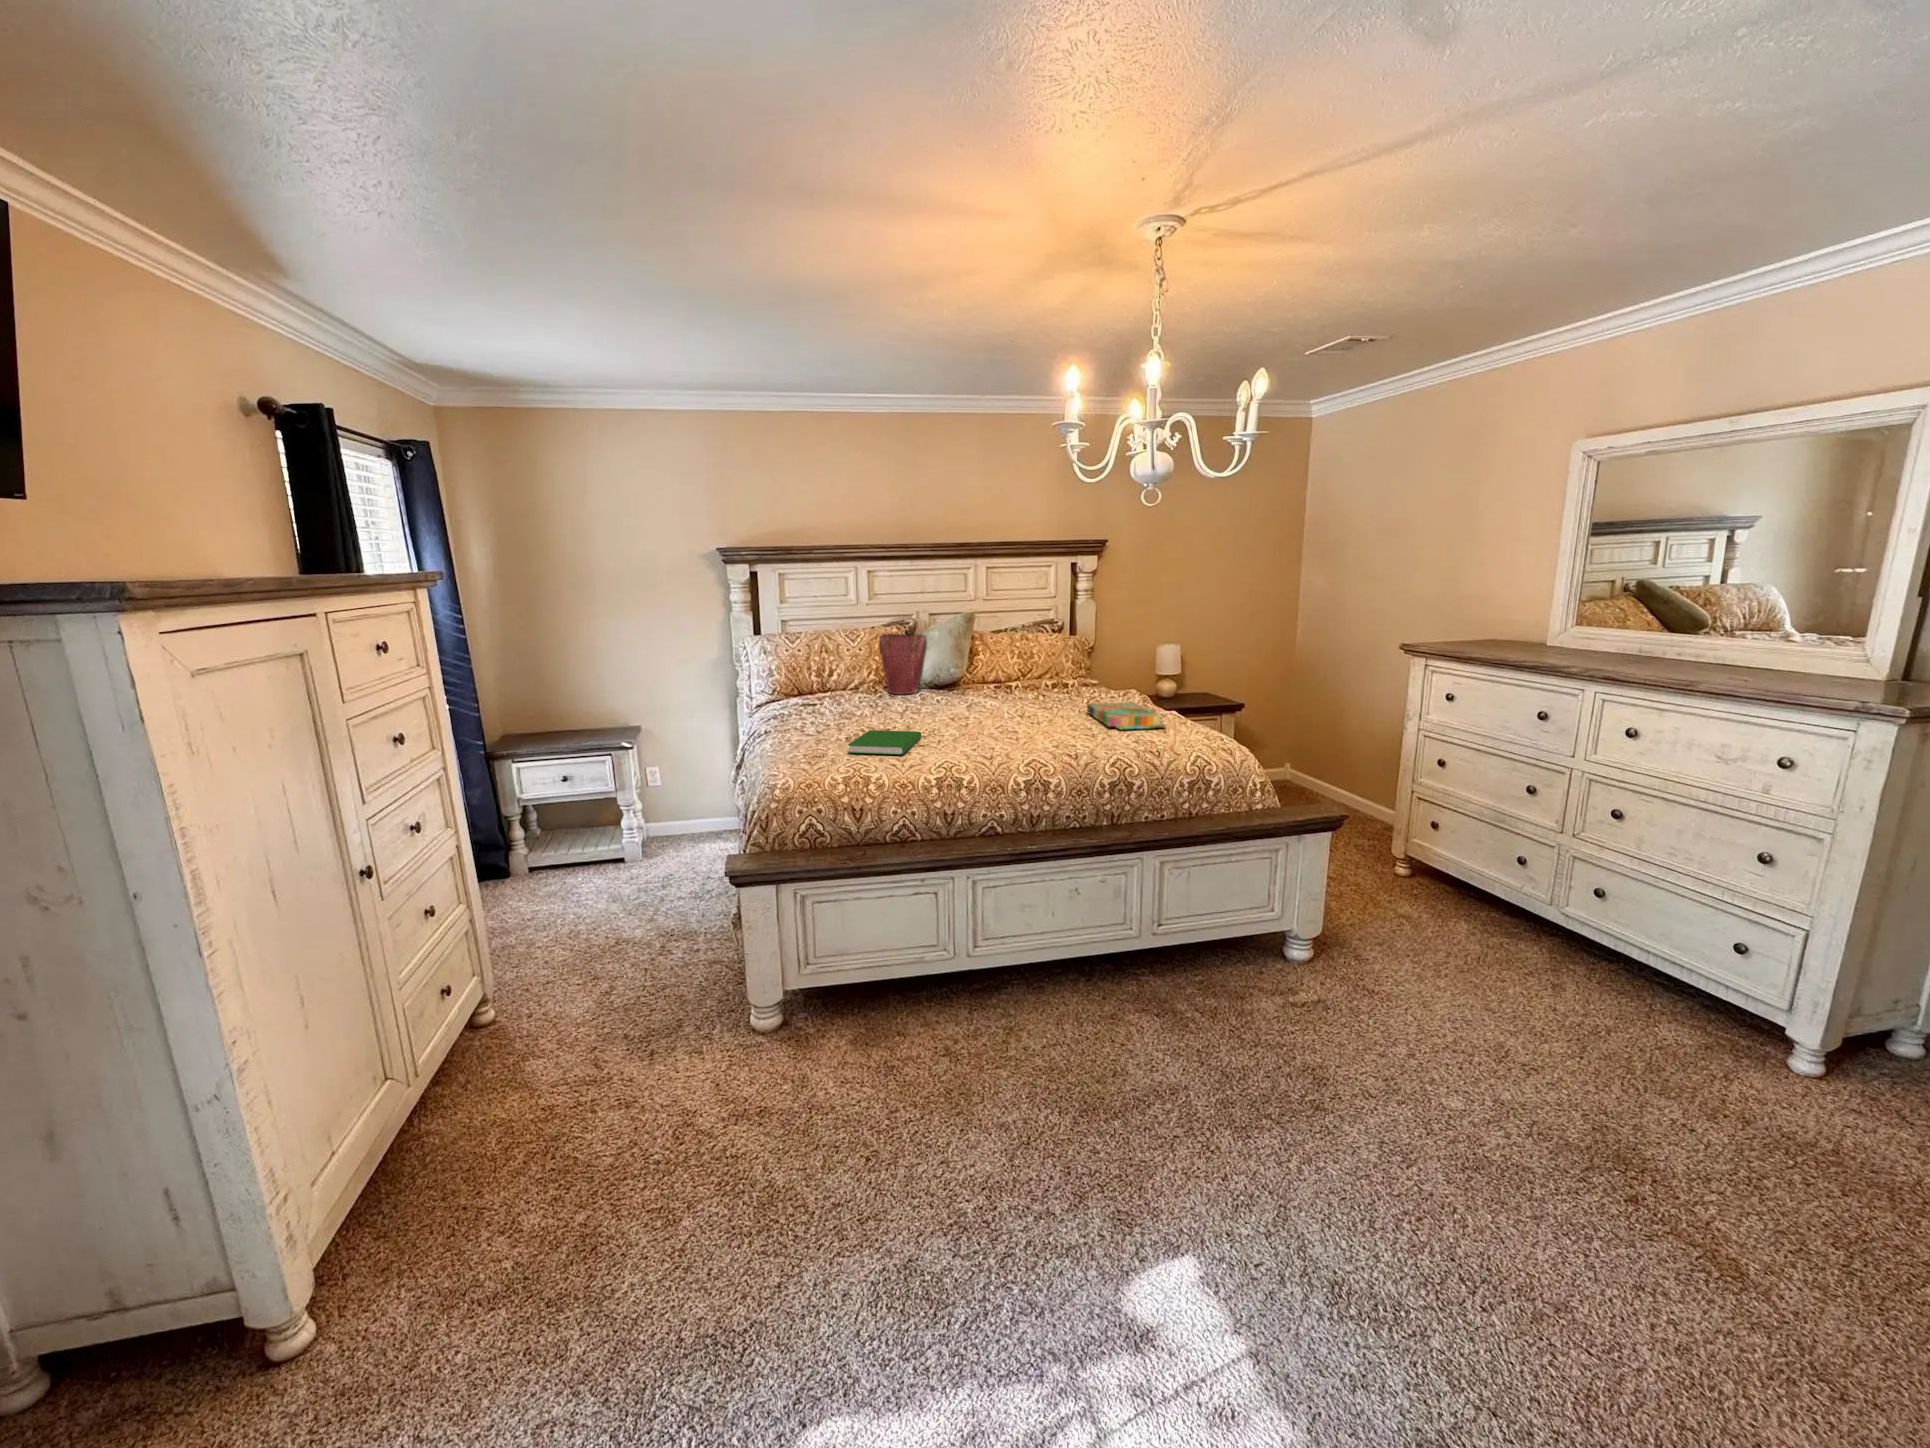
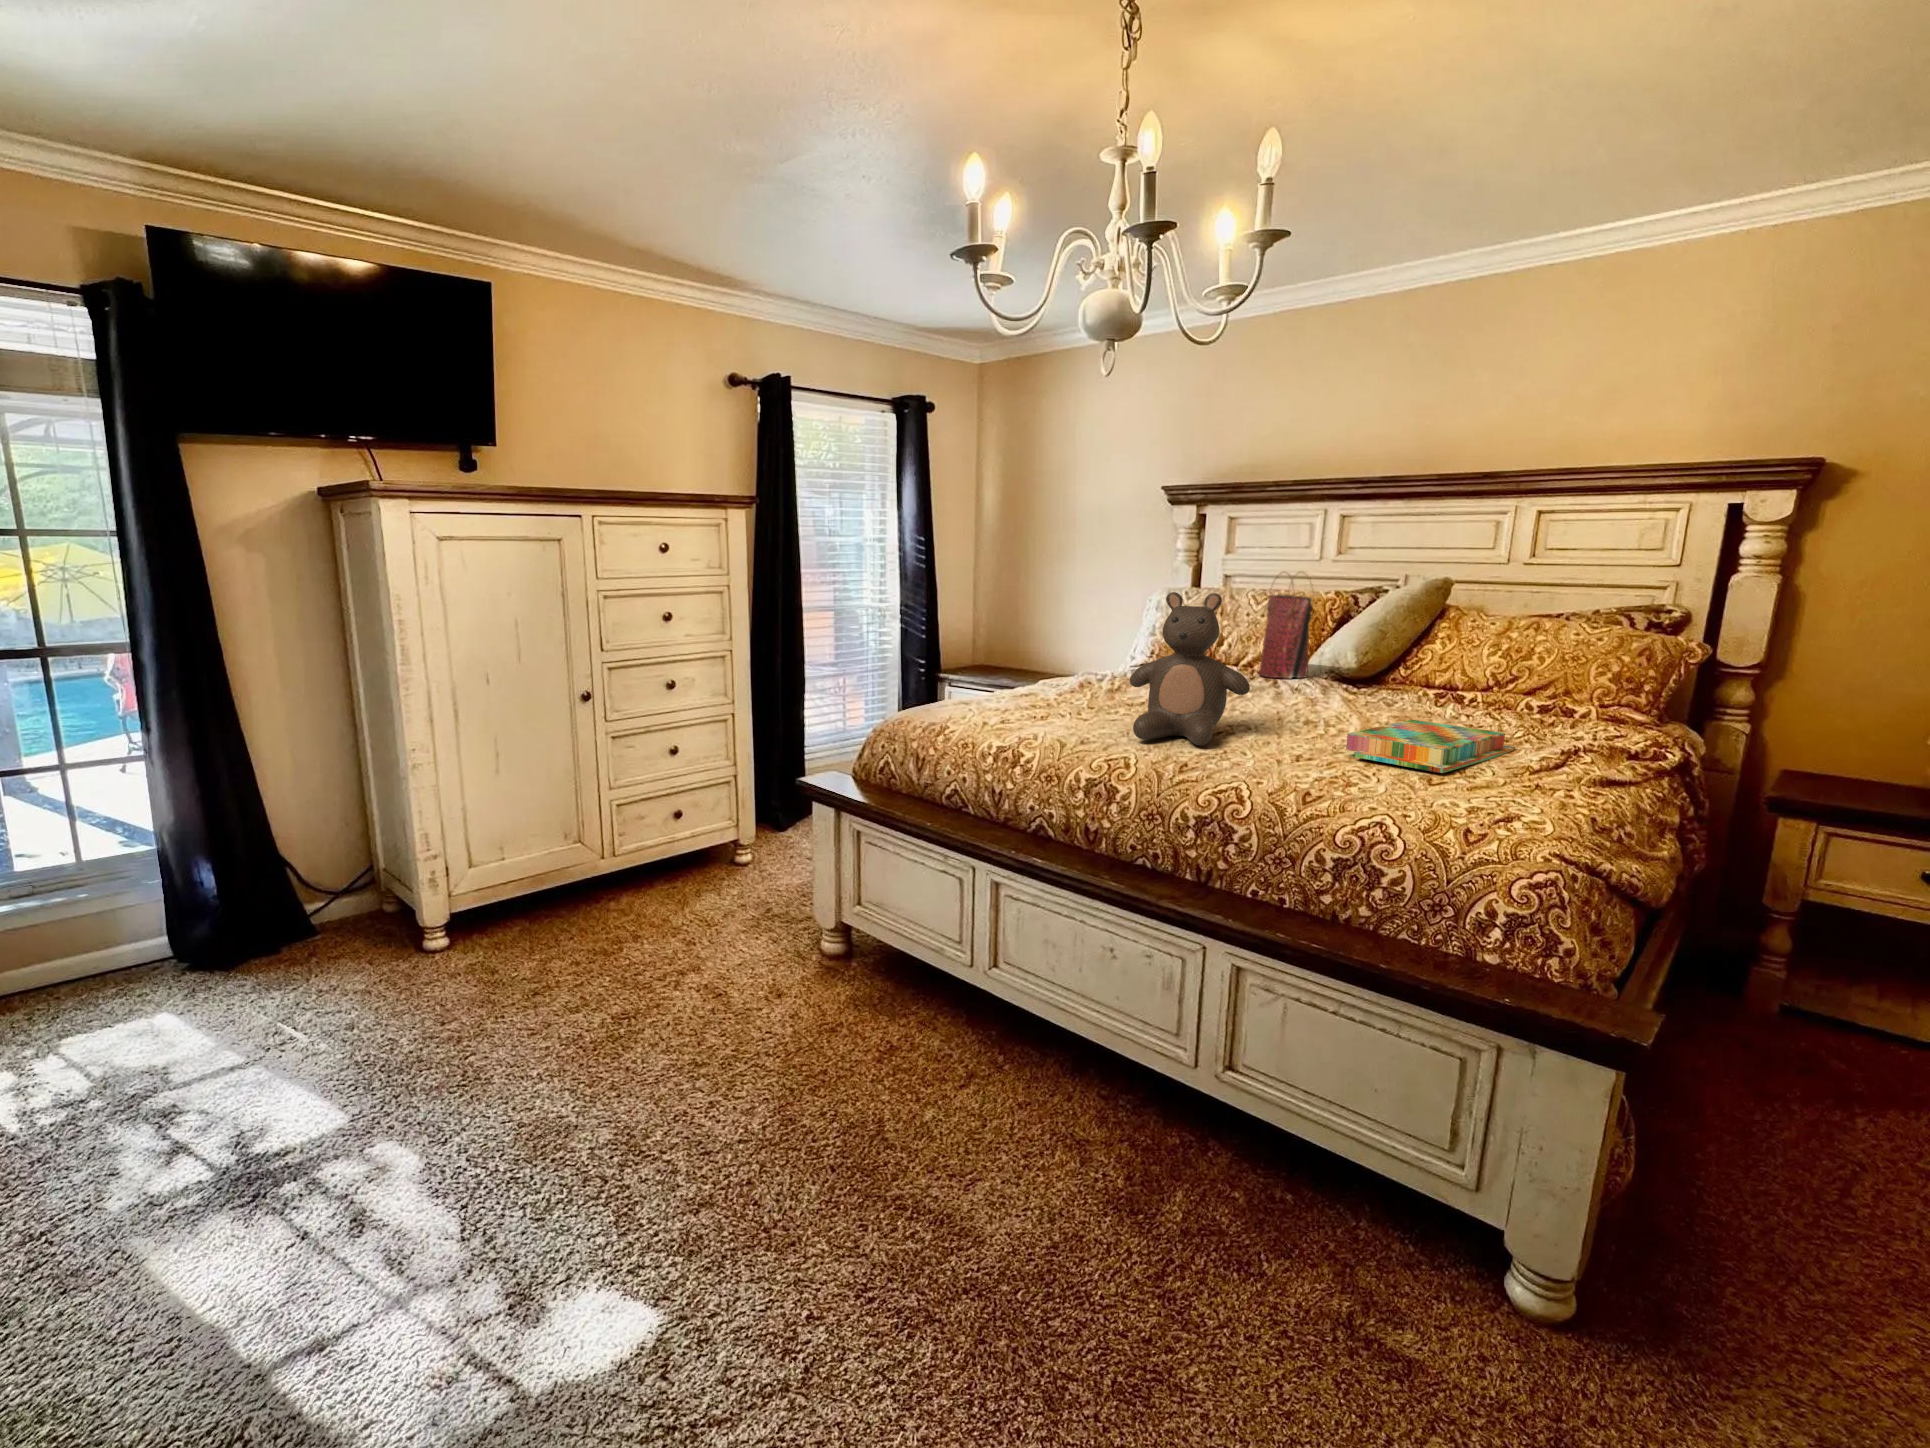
teddy bear: none [977,641,1058,748] -> present [1130,592,1250,745]
hardcover book: present [848,730,922,755] -> none [995,693,1104,718]

